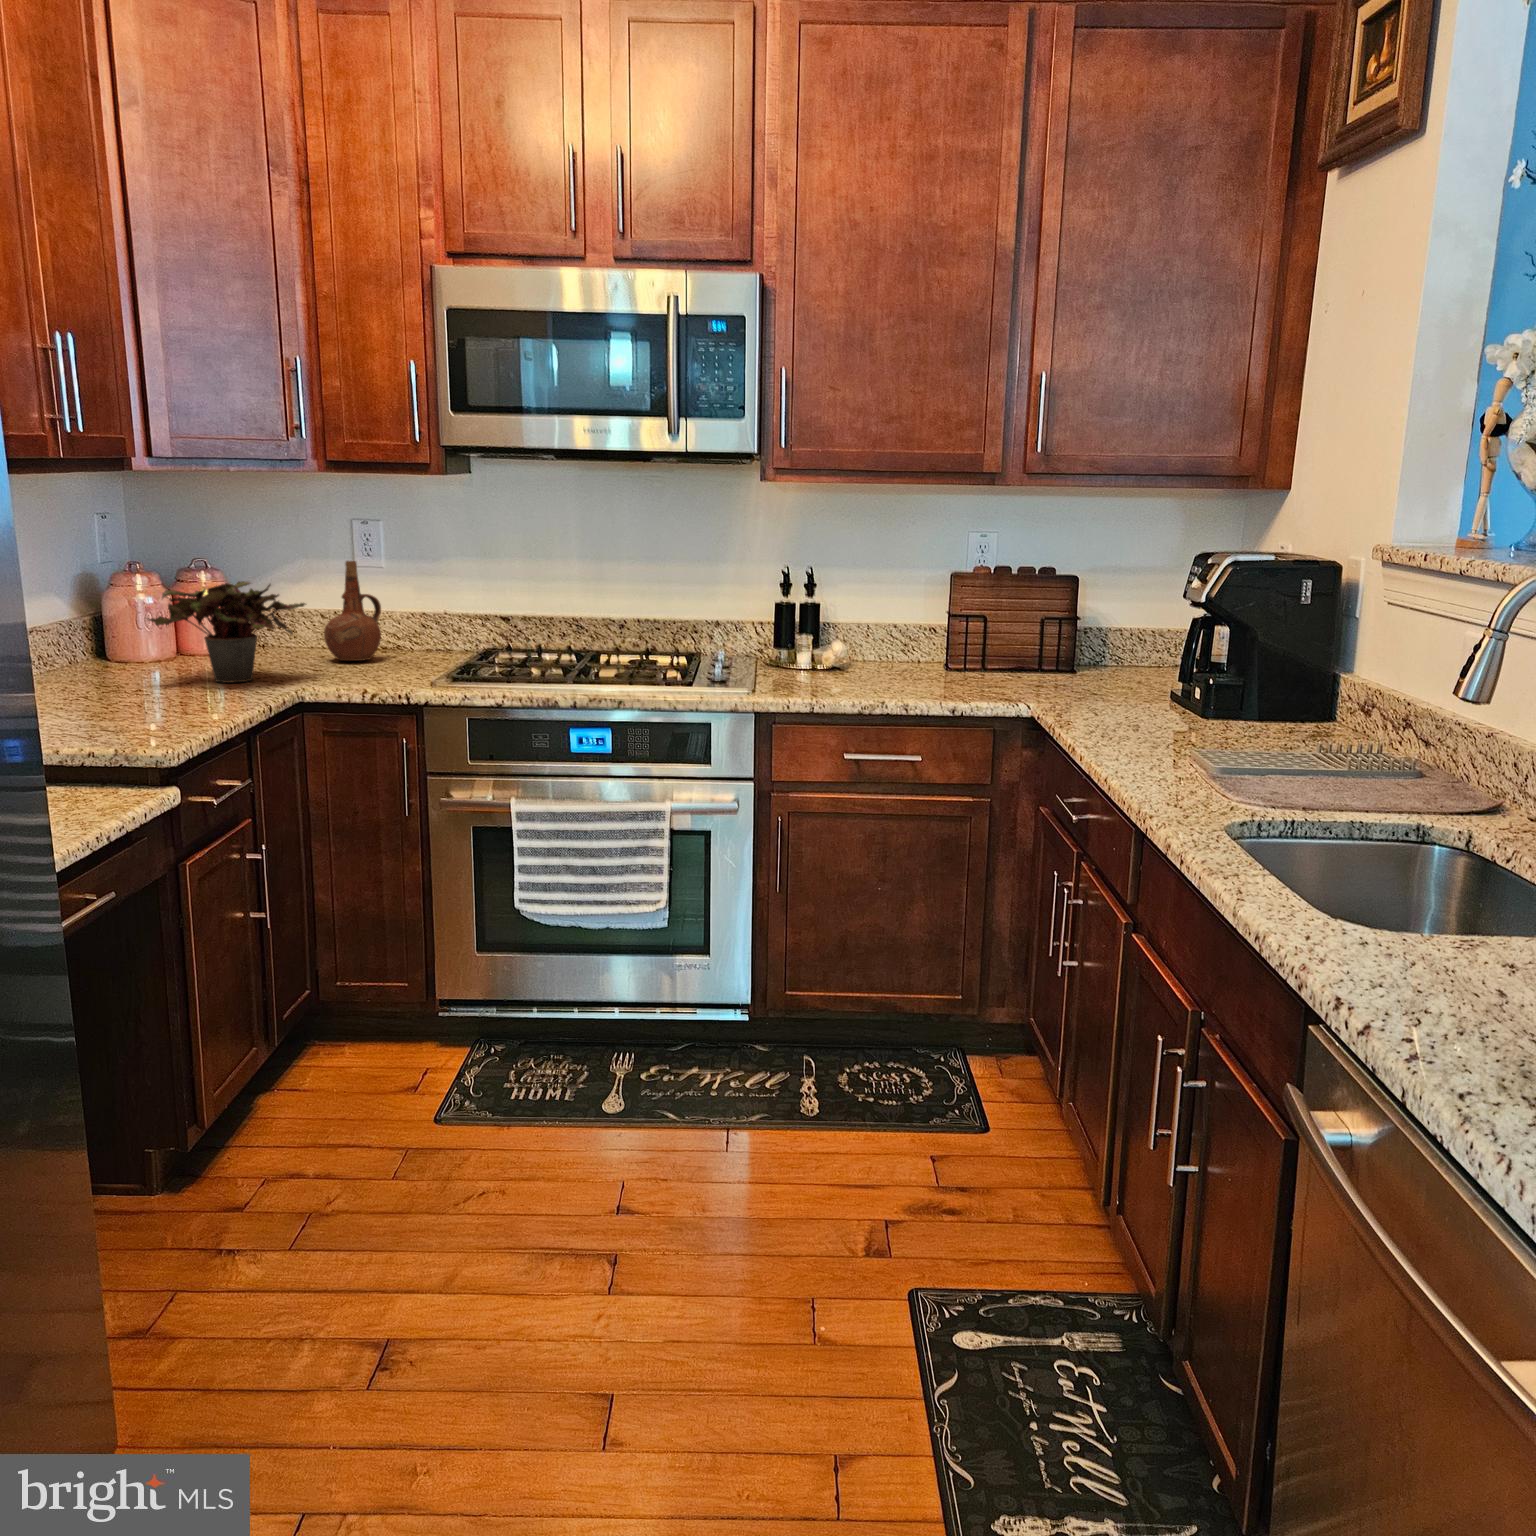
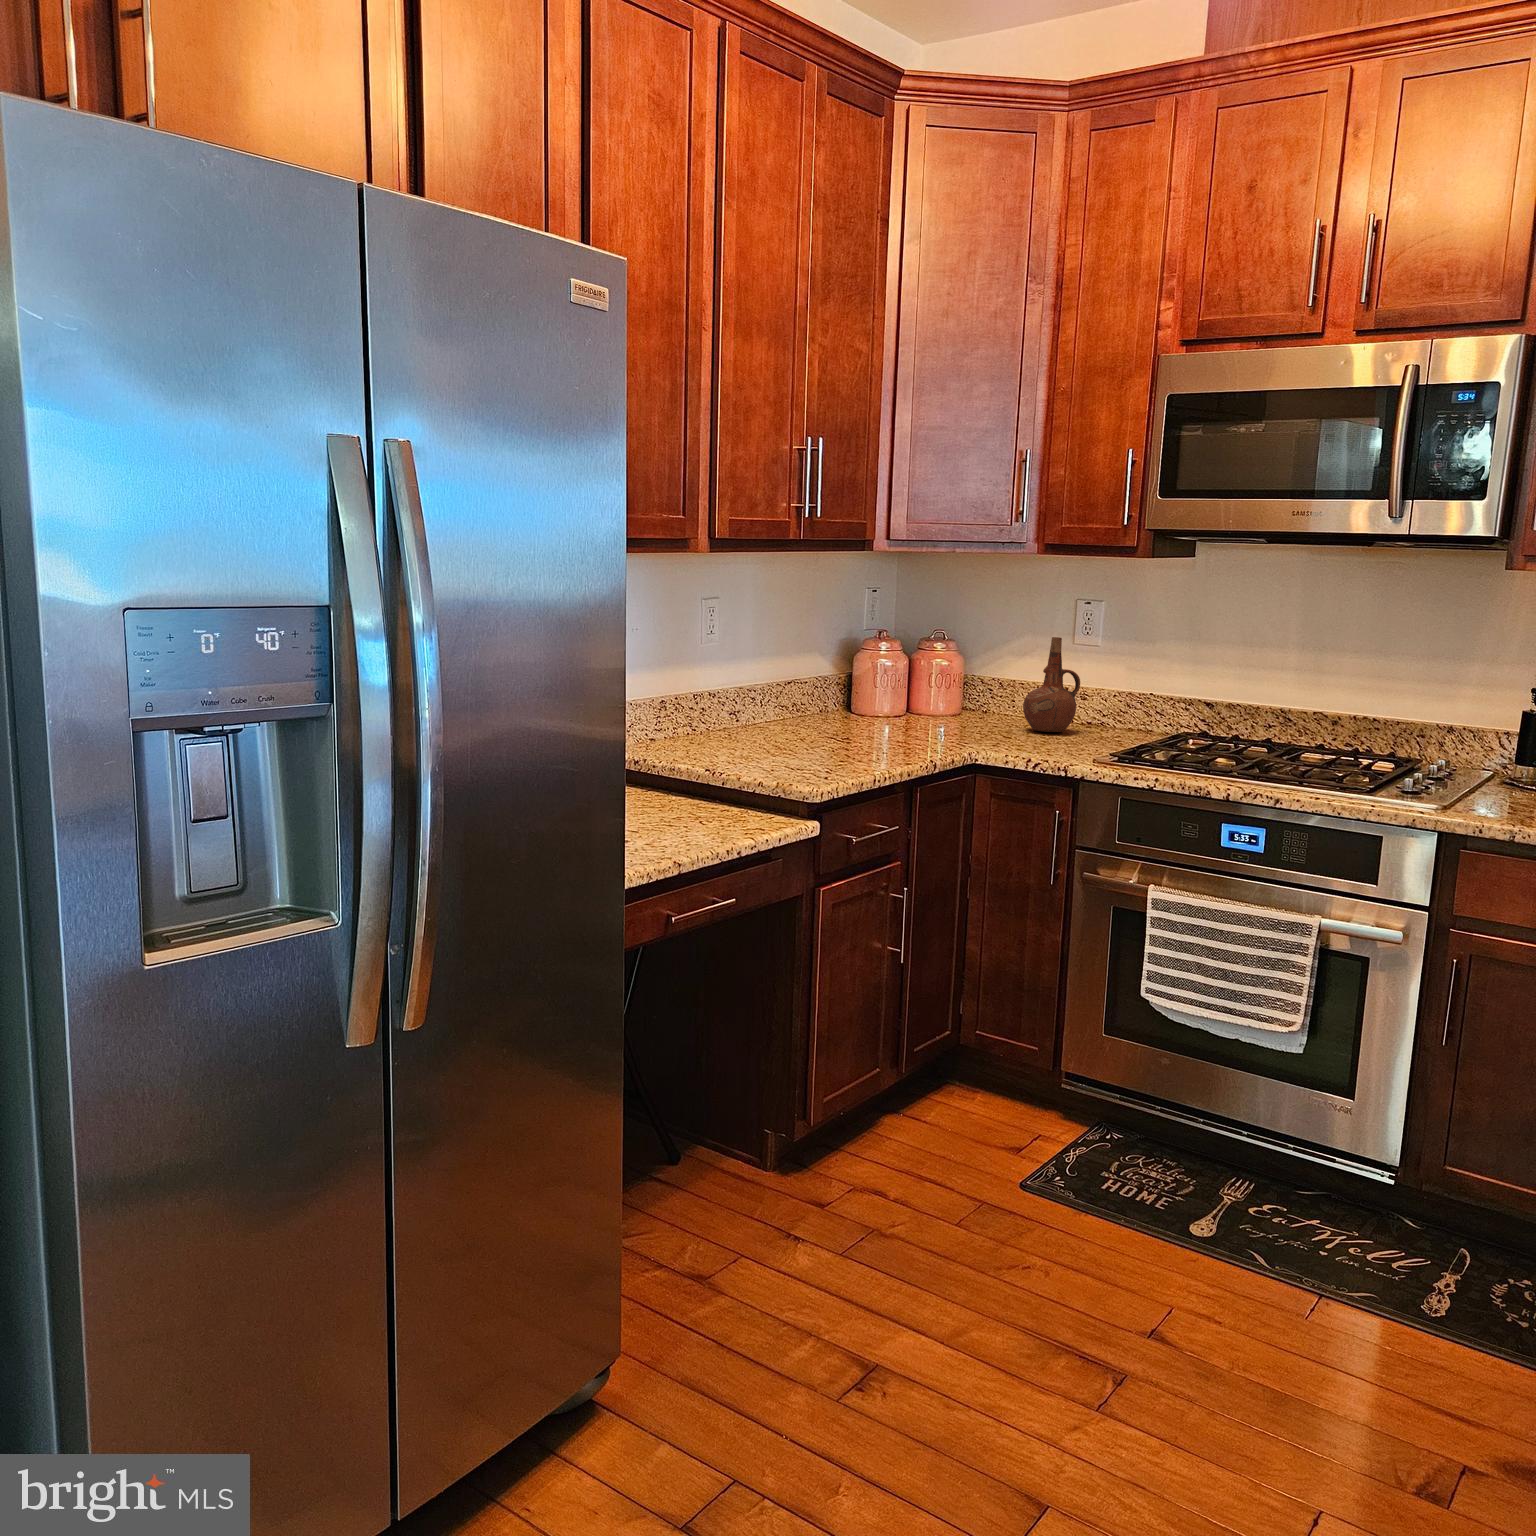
potted plant: present [148,581,306,683] -> none [861,650,1001,740]

